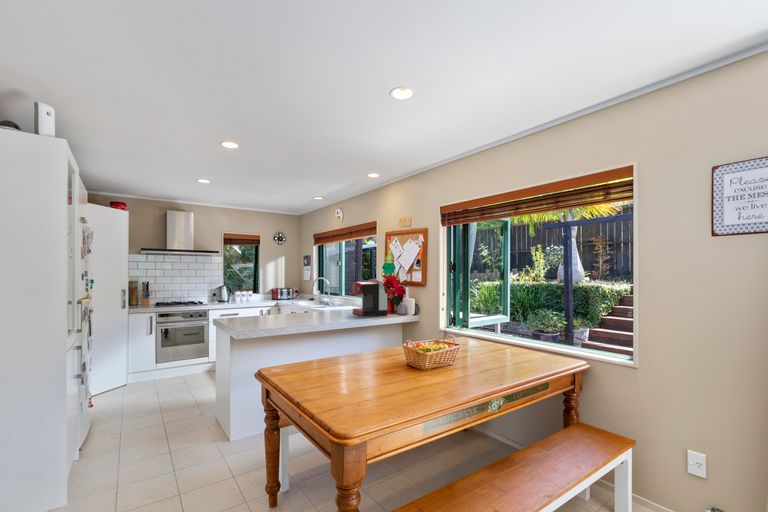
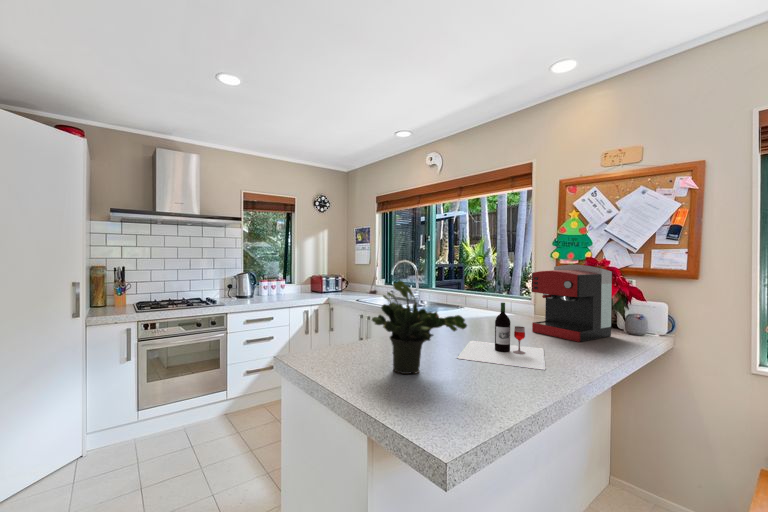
potted plant: none [247,285,283,322] -> present [372,281,467,374]
wine bottle: none [289,296,337,321] -> present [457,302,545,370]

